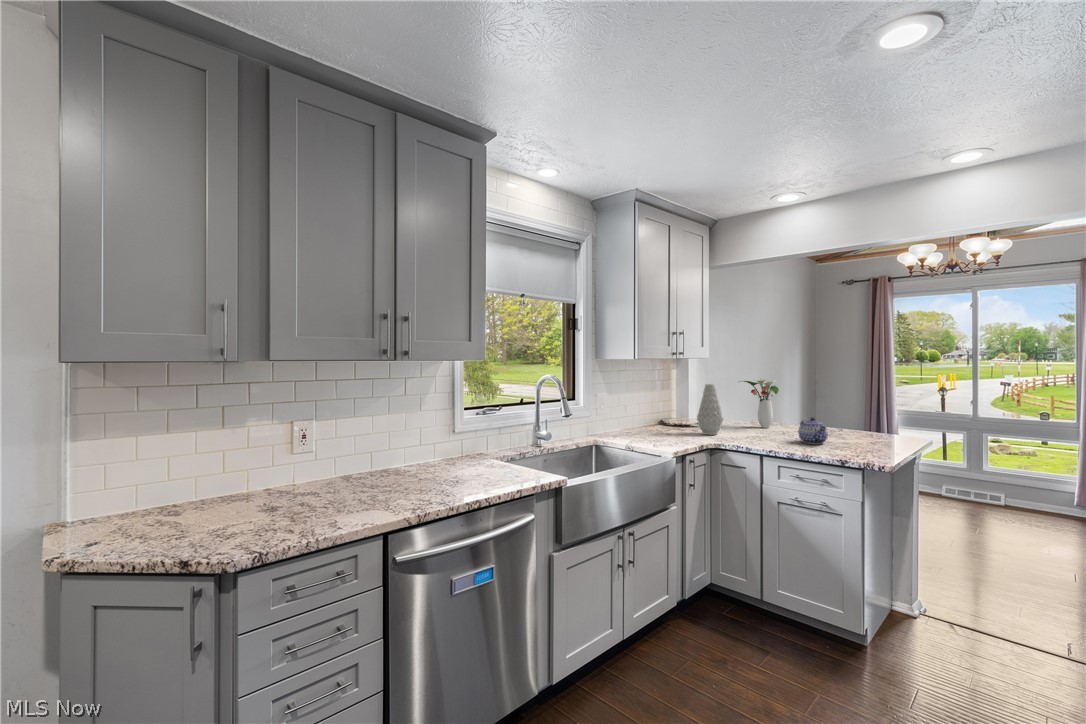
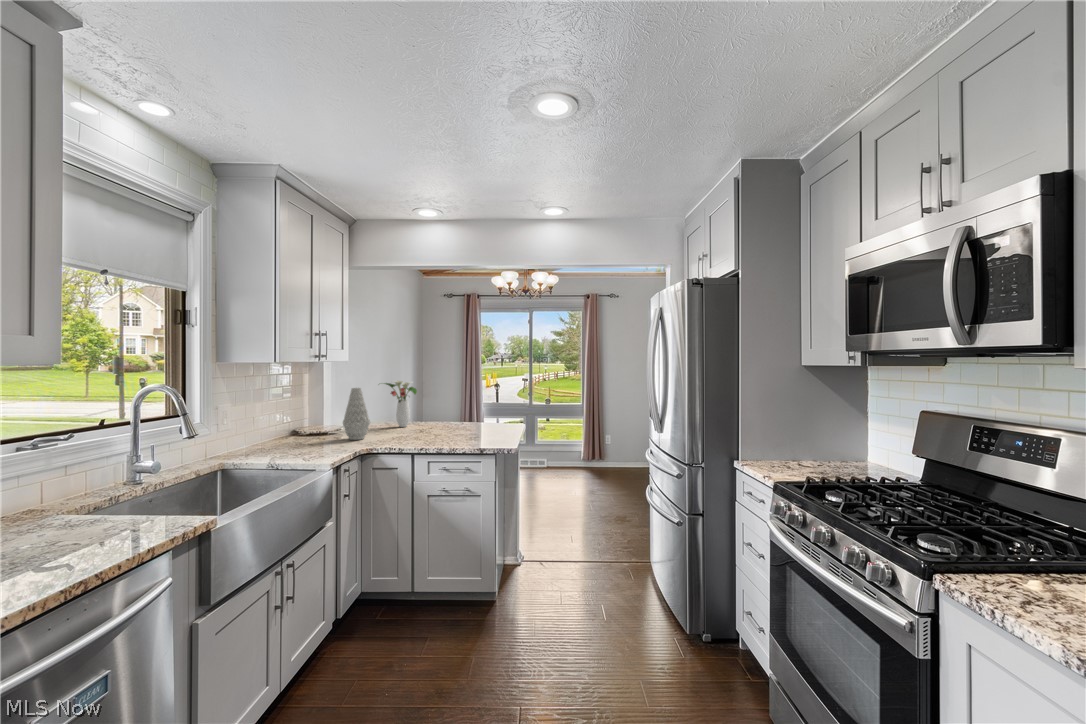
teapot: present [798,418,828,444] -> none [439,414,464,437]

